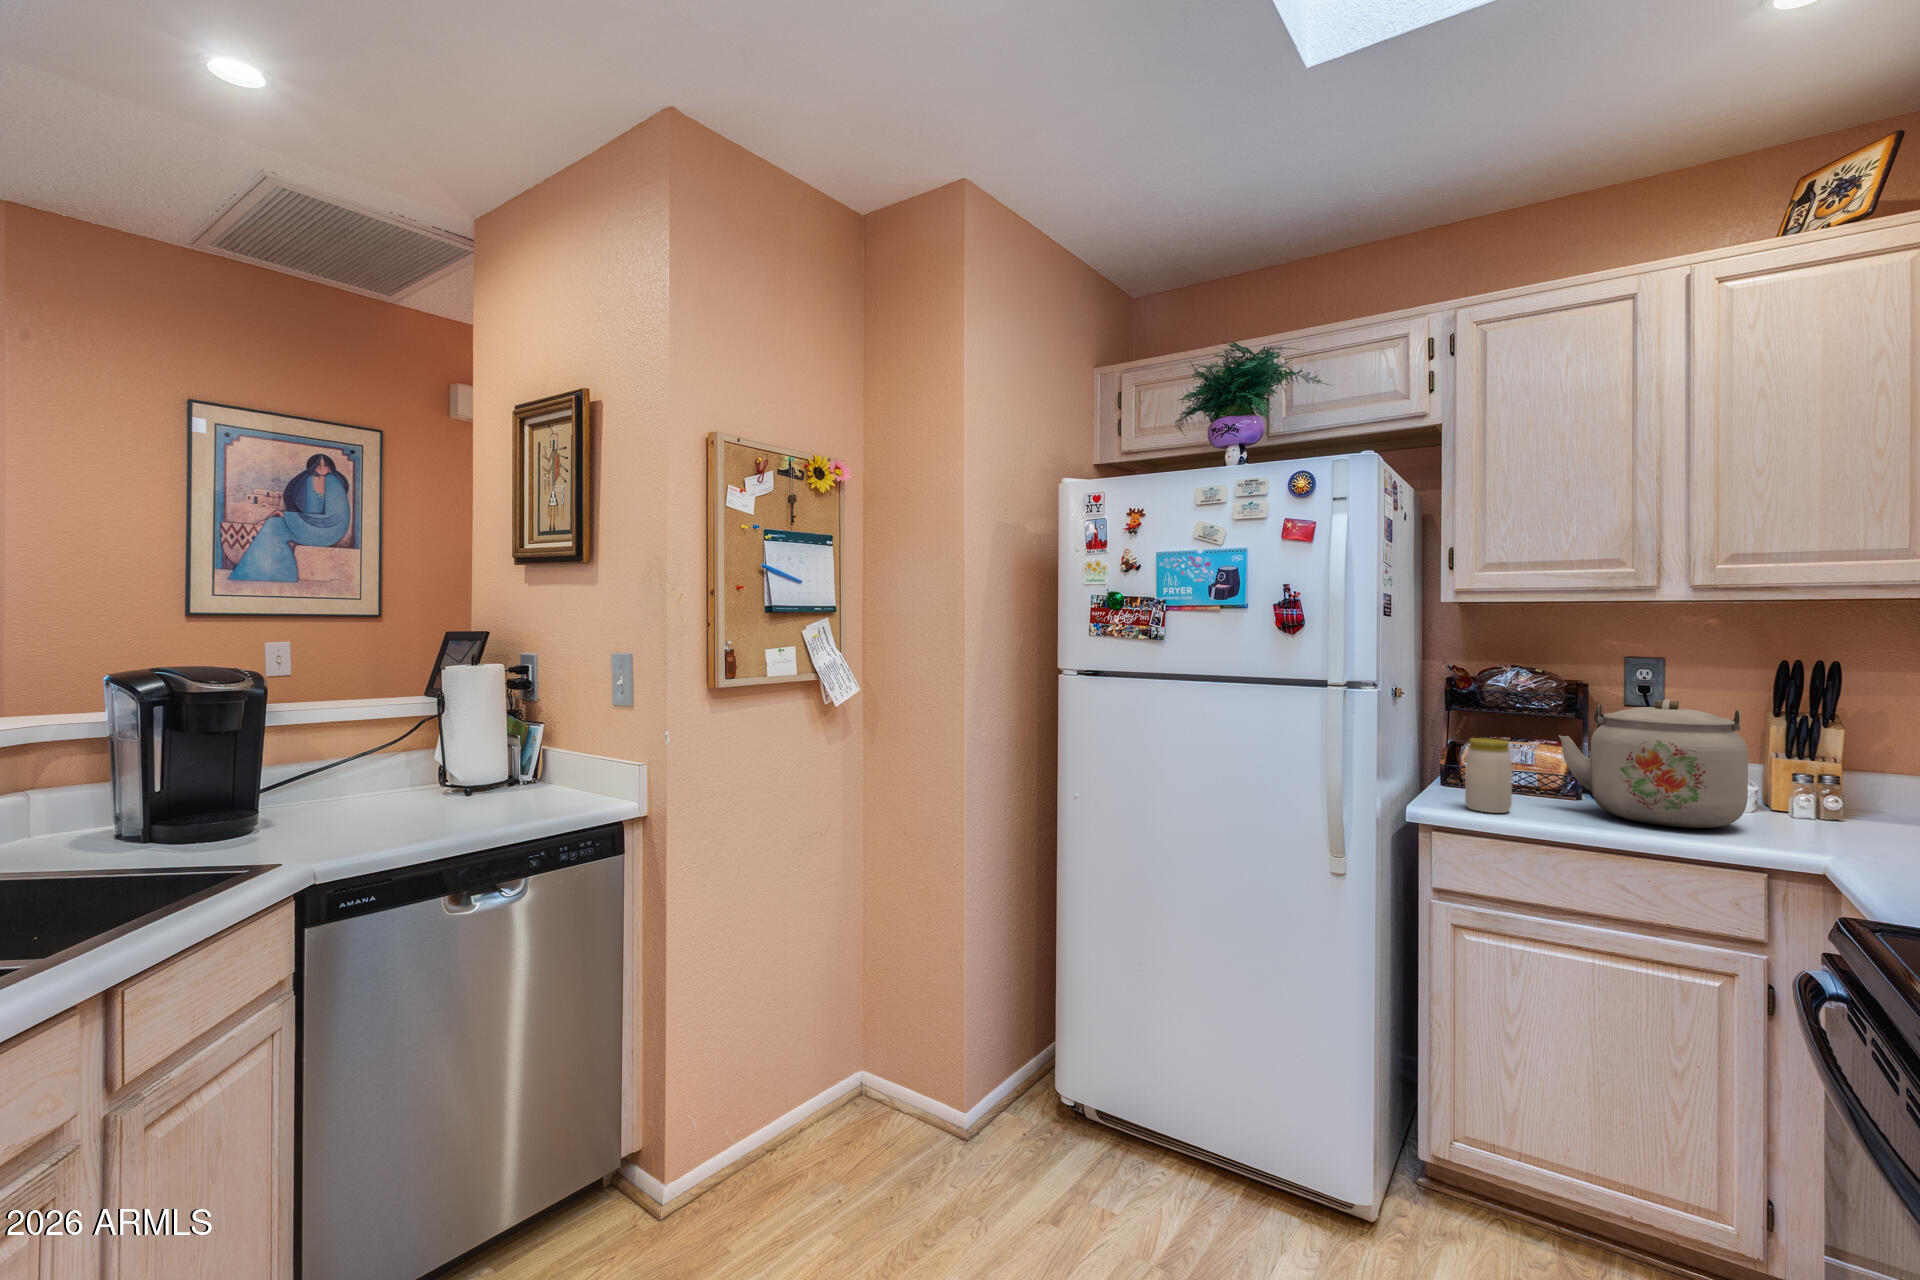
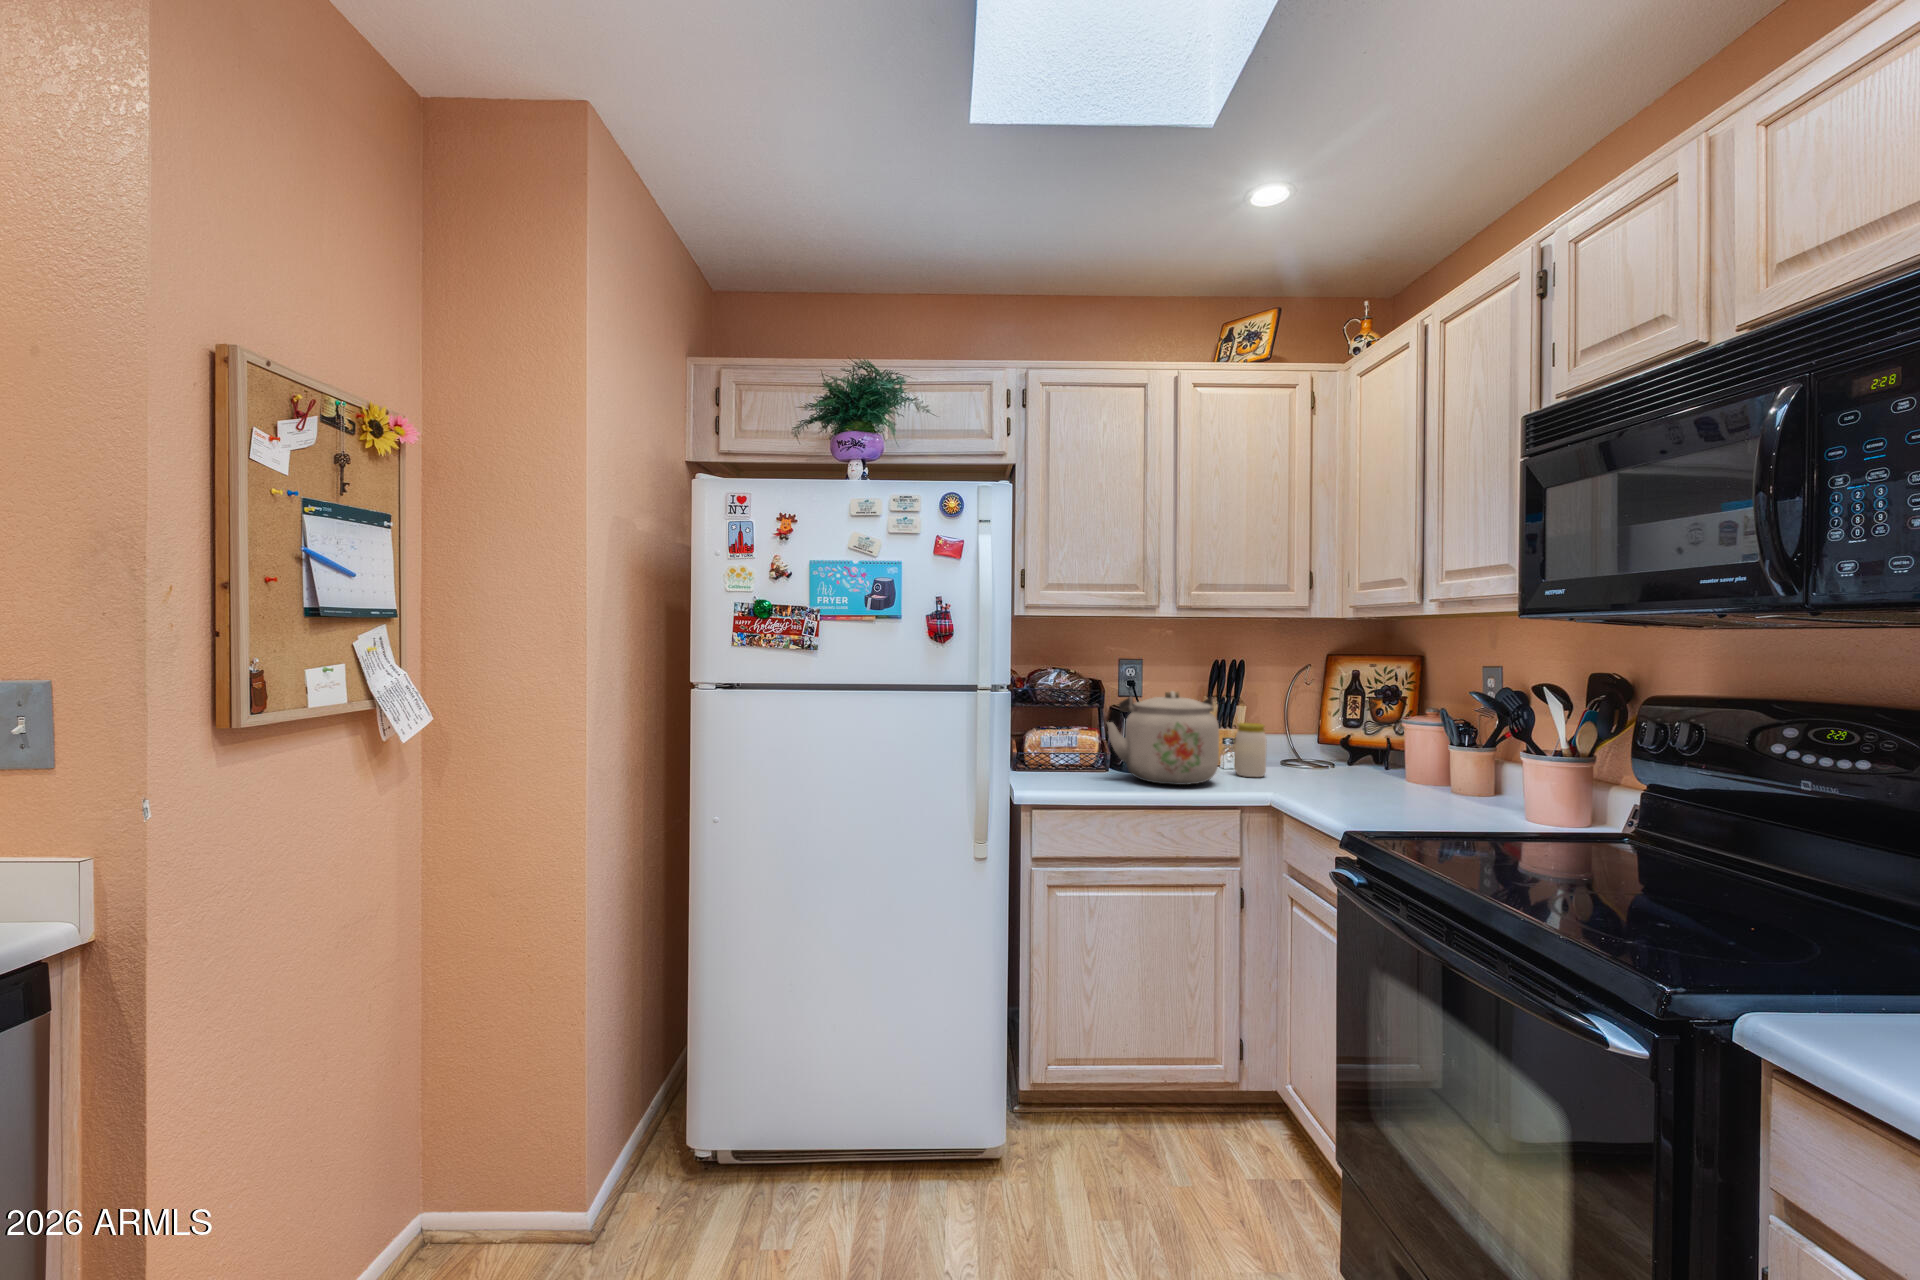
jar: present [1465,738,1512,813] -> present [1235,723,1267,777]

